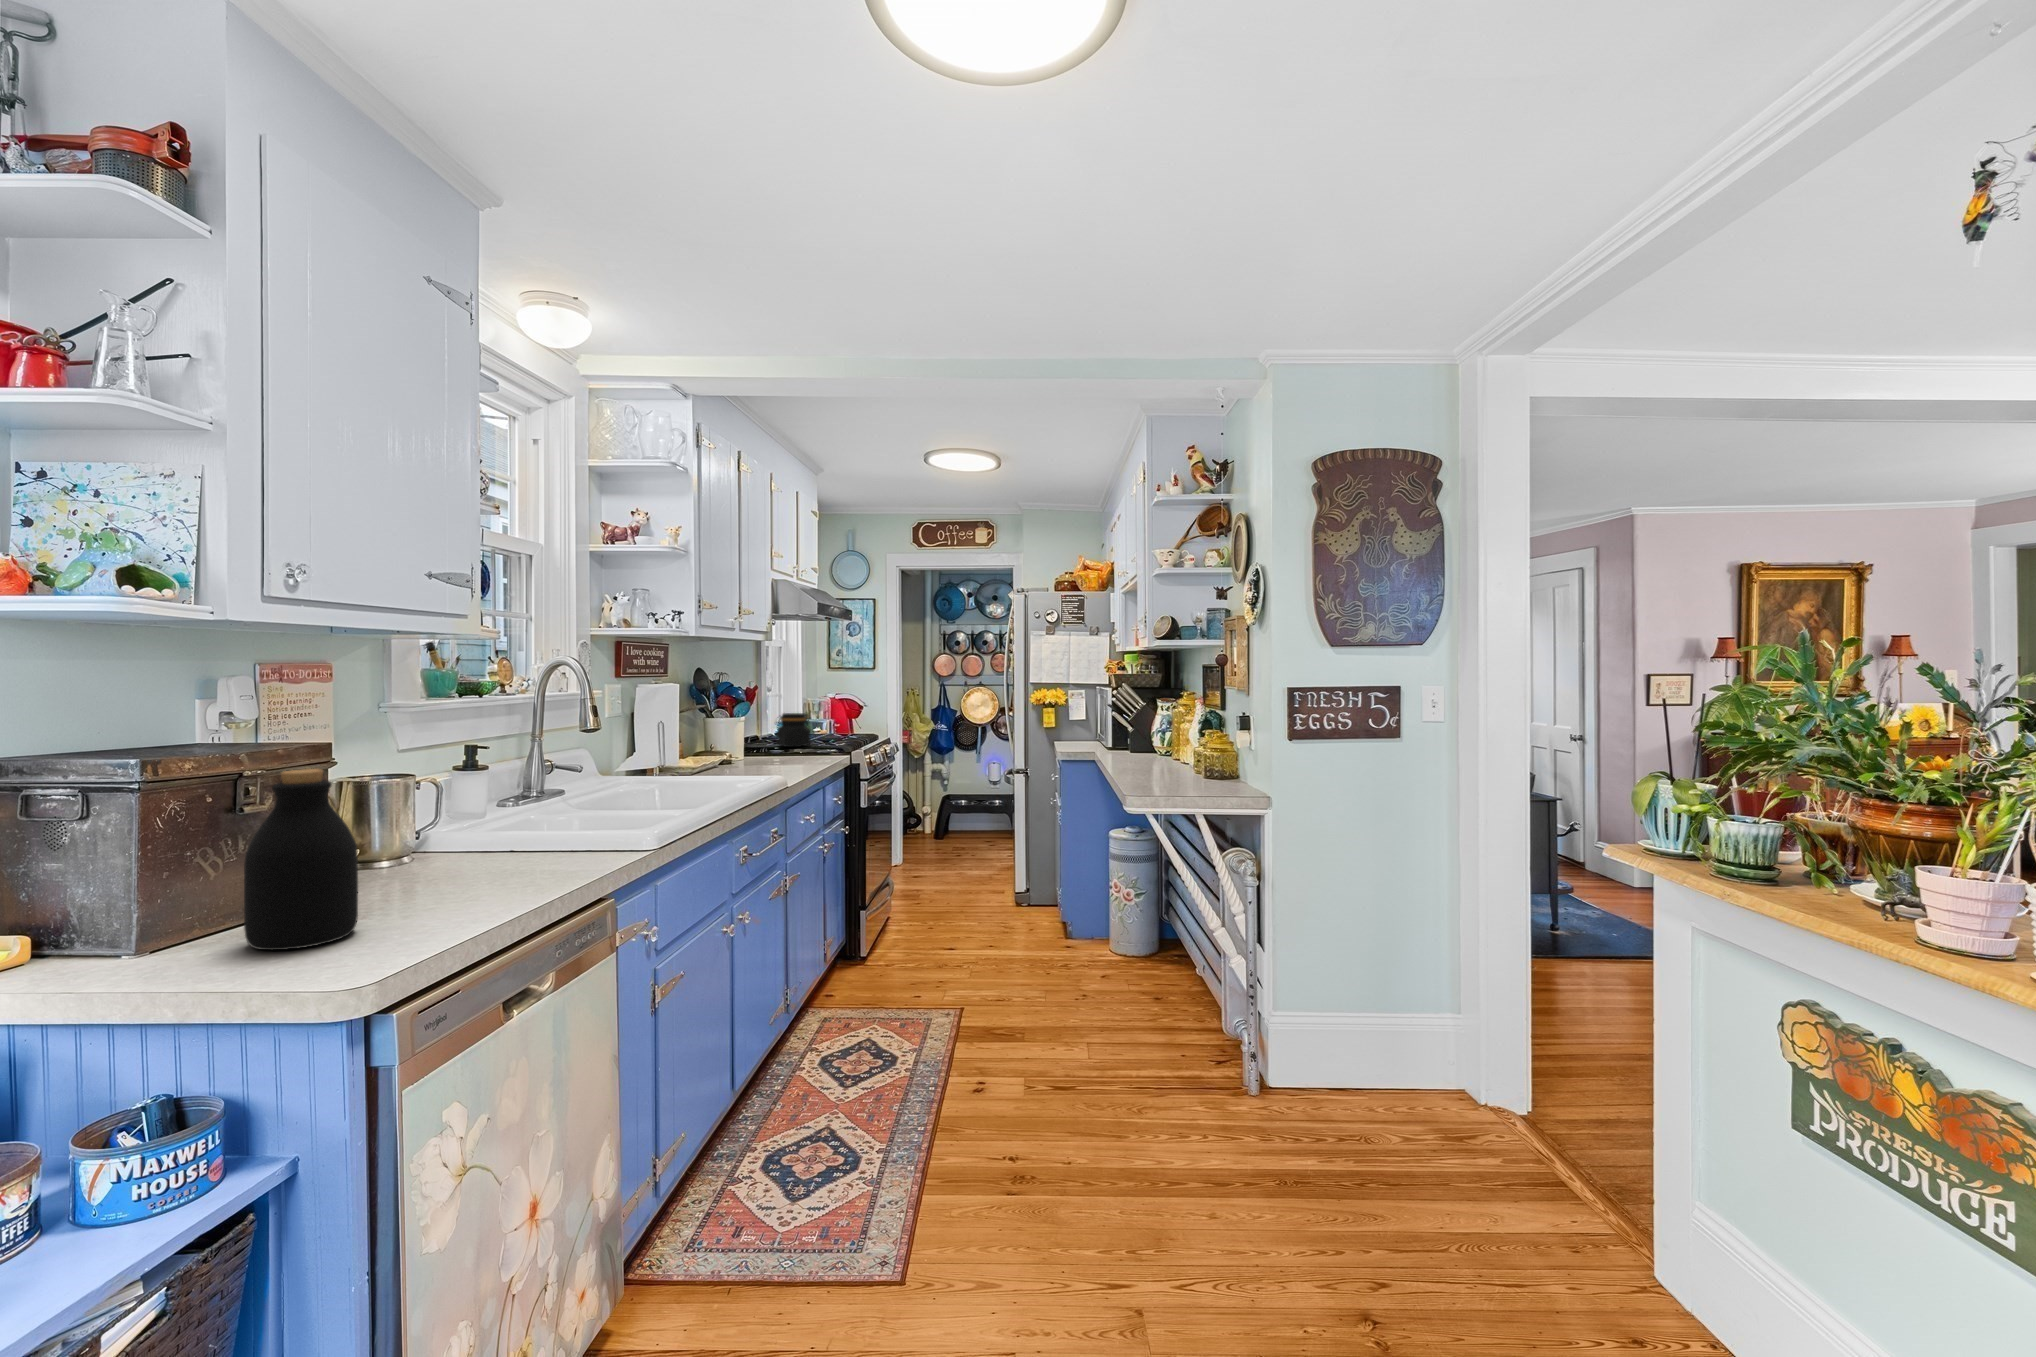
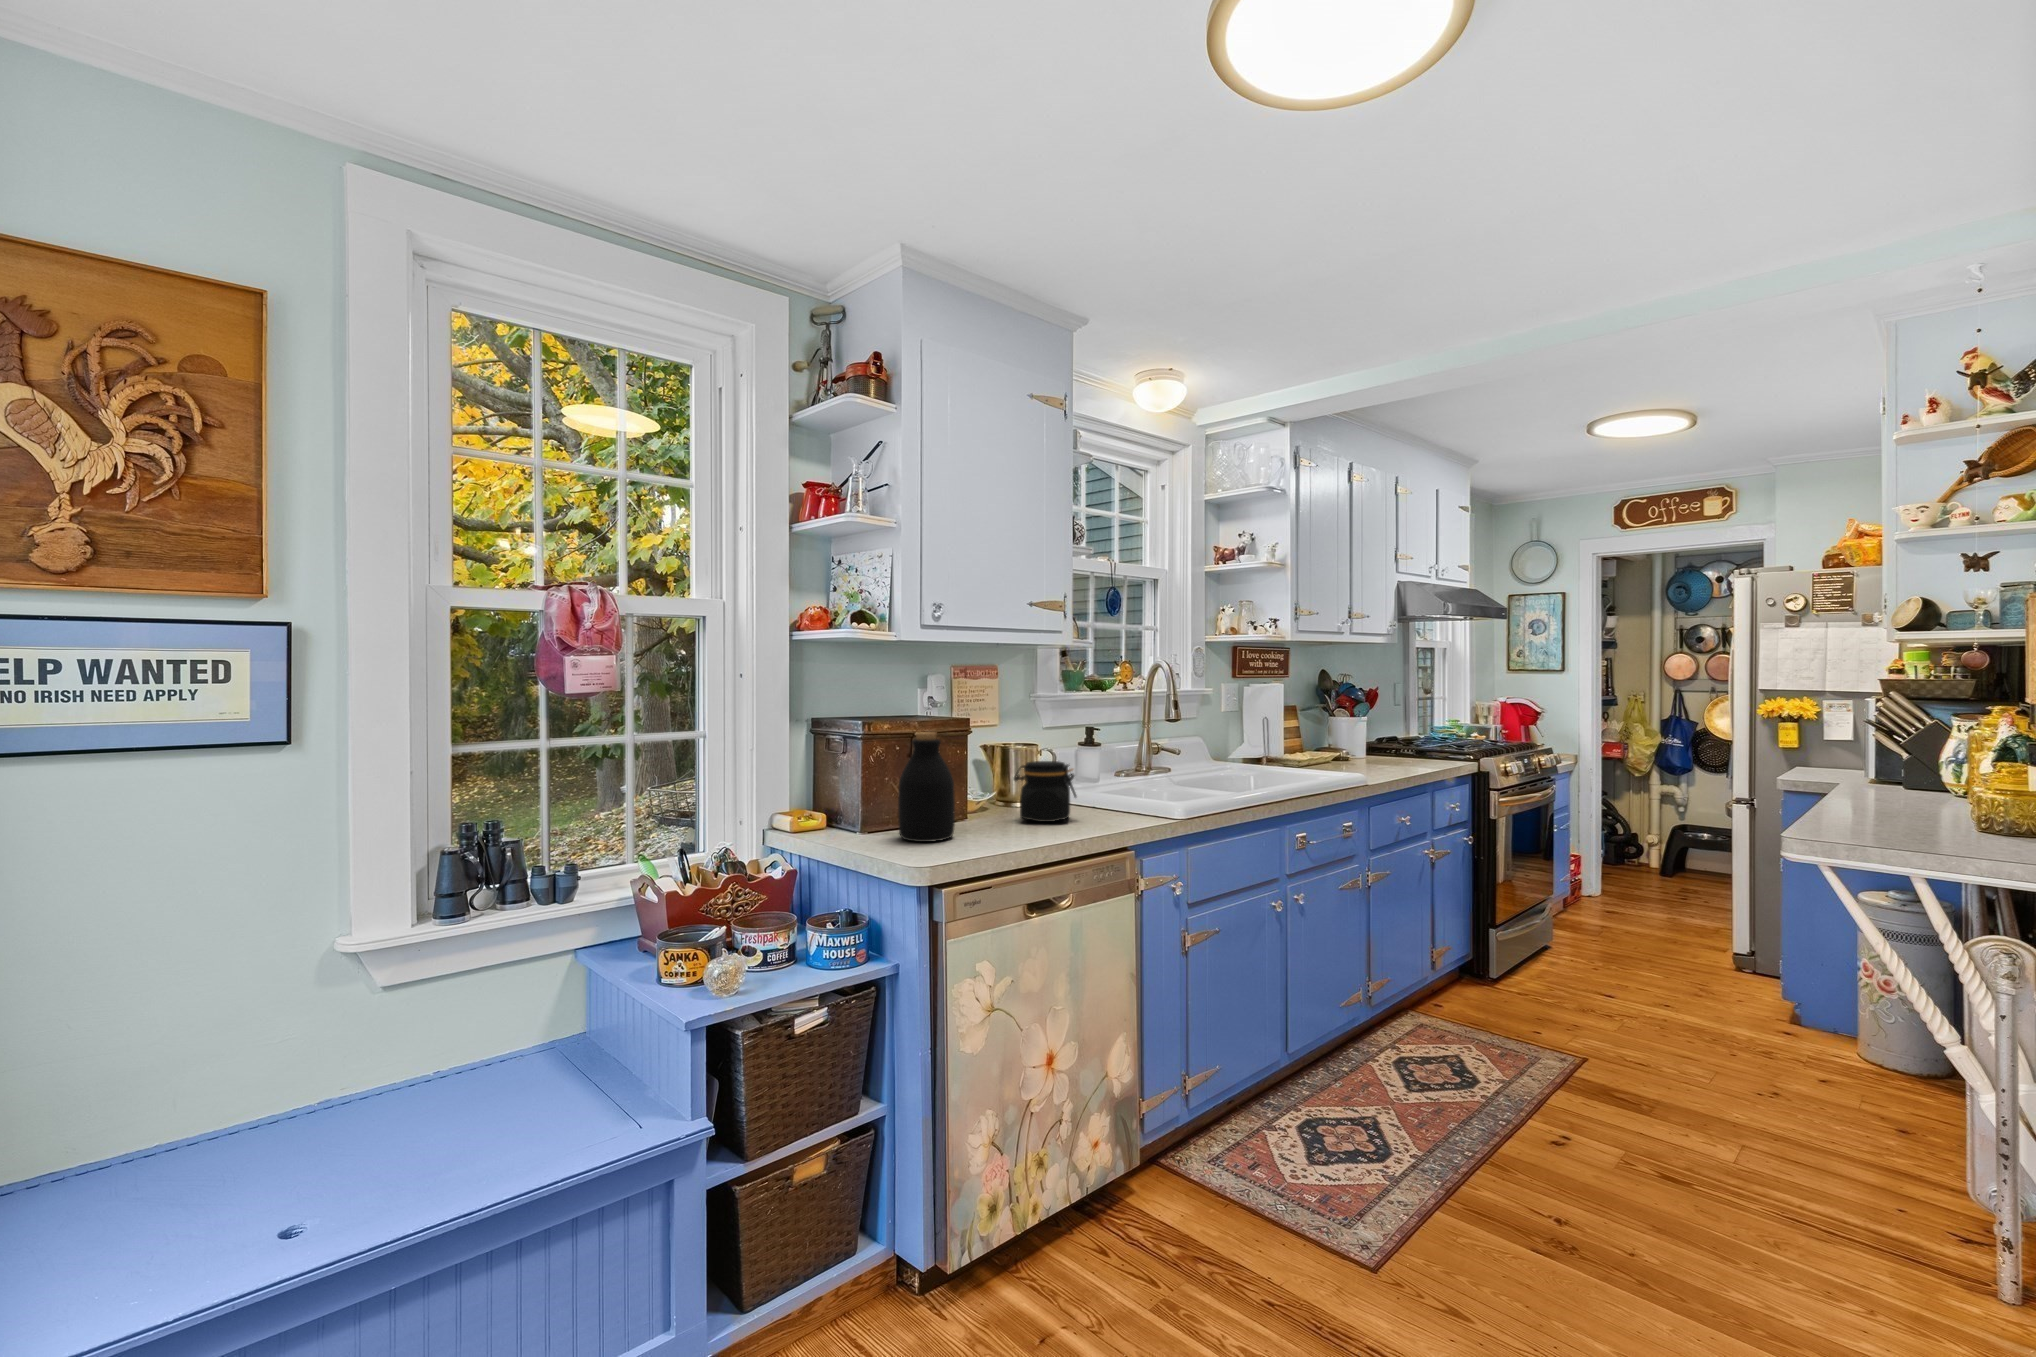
jar: present [776,713,811,747] -> present [1014,761,1076,822]

